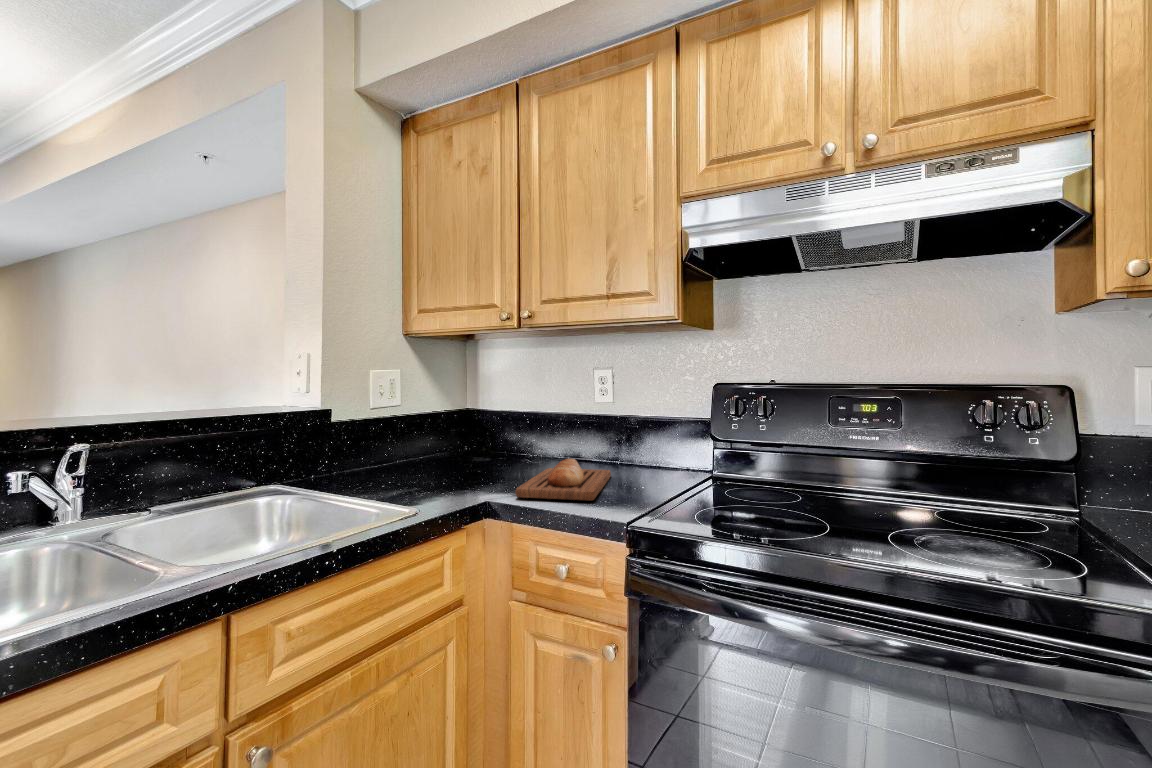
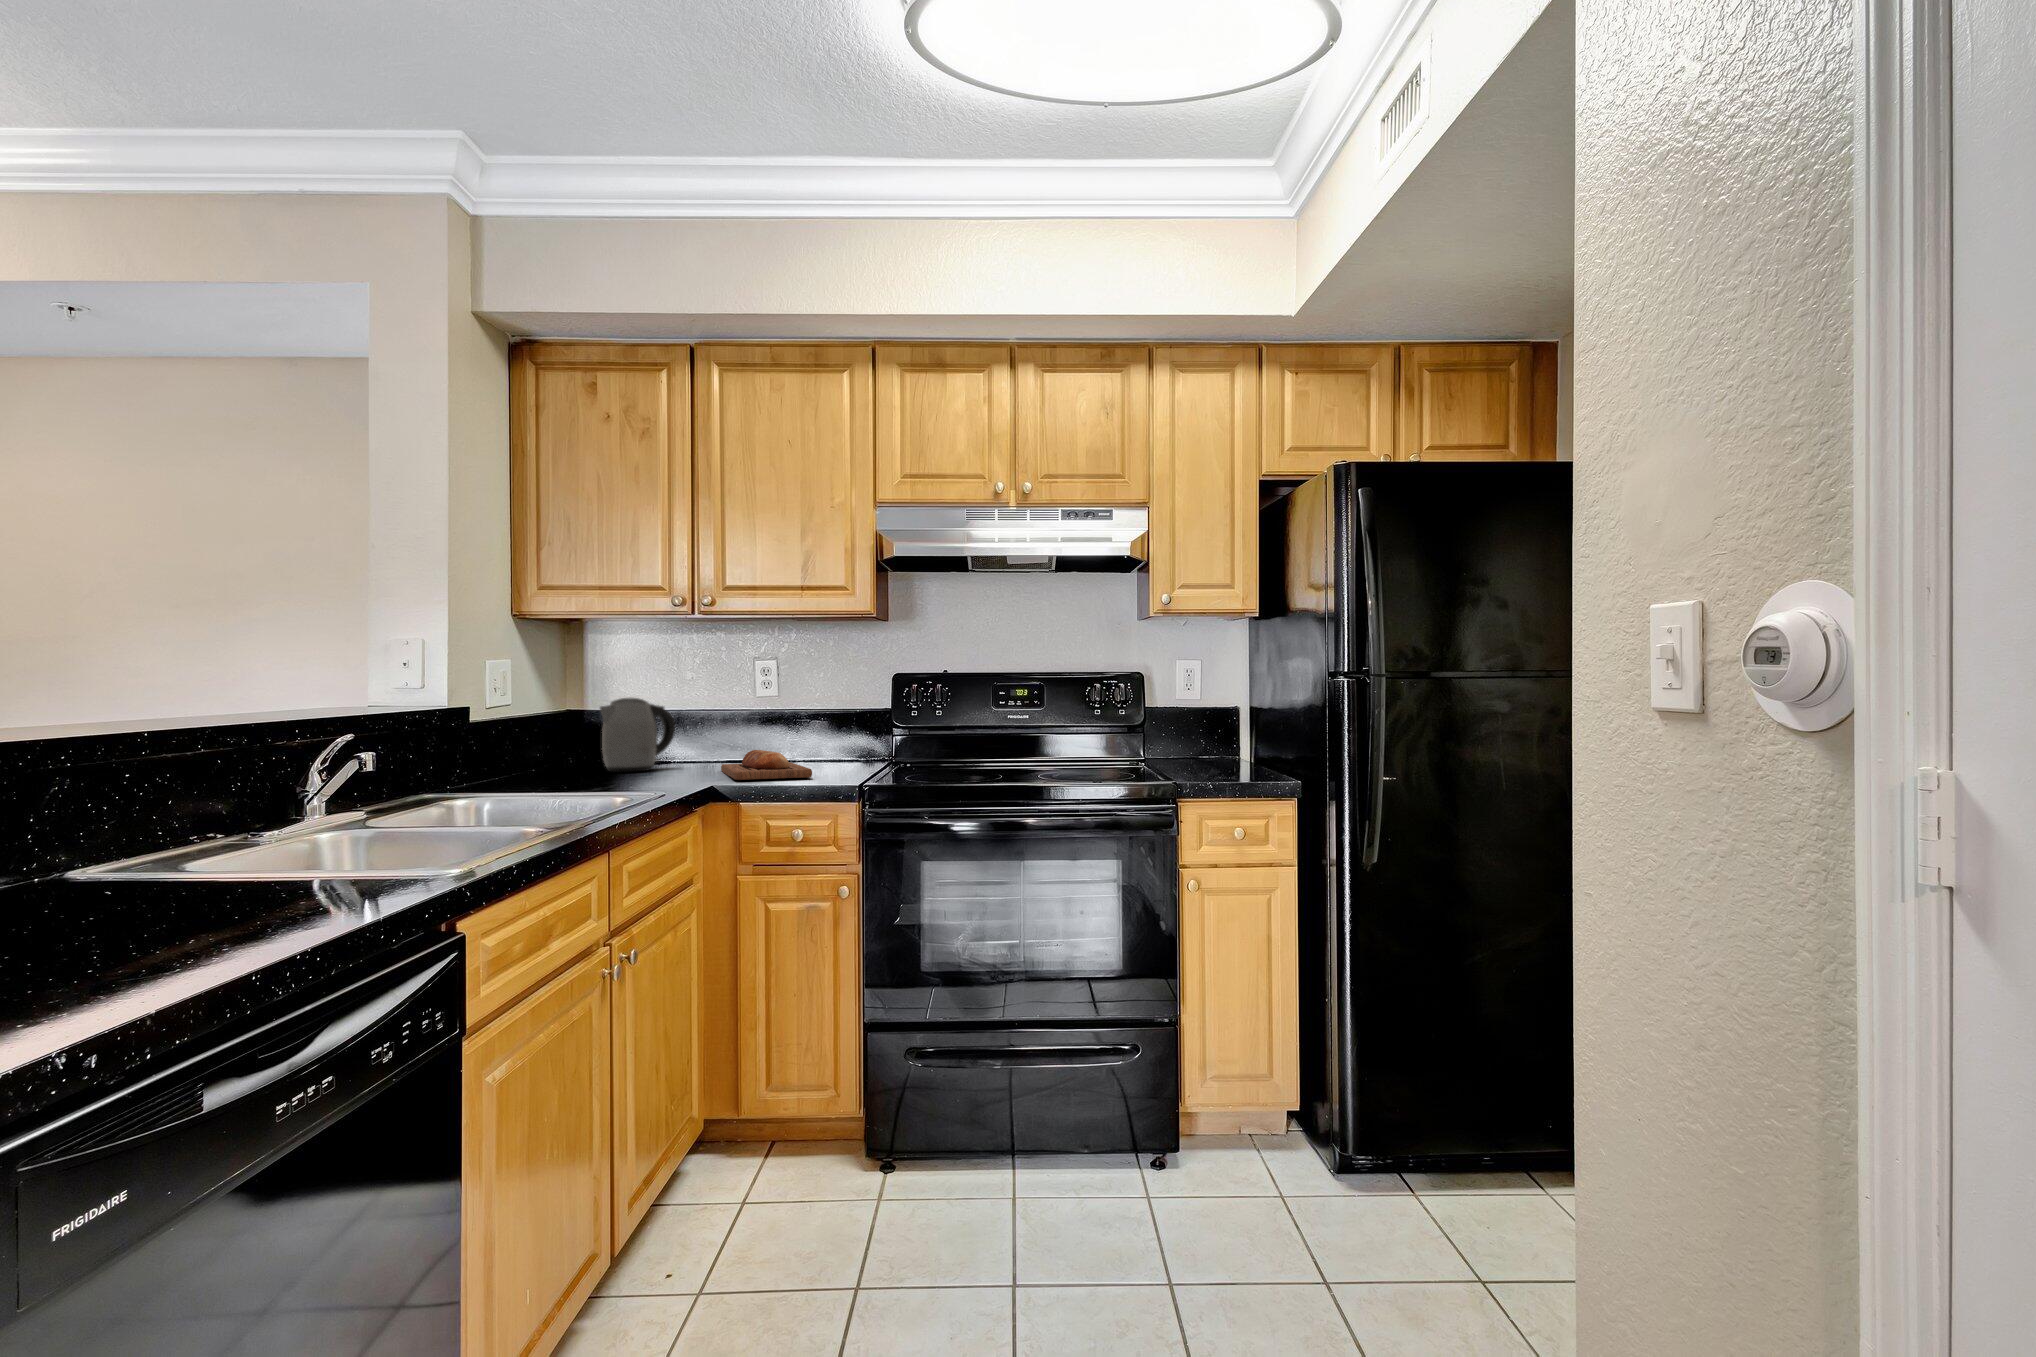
kettle: none [455,404,522,469] -> present [600,698,675,772]

